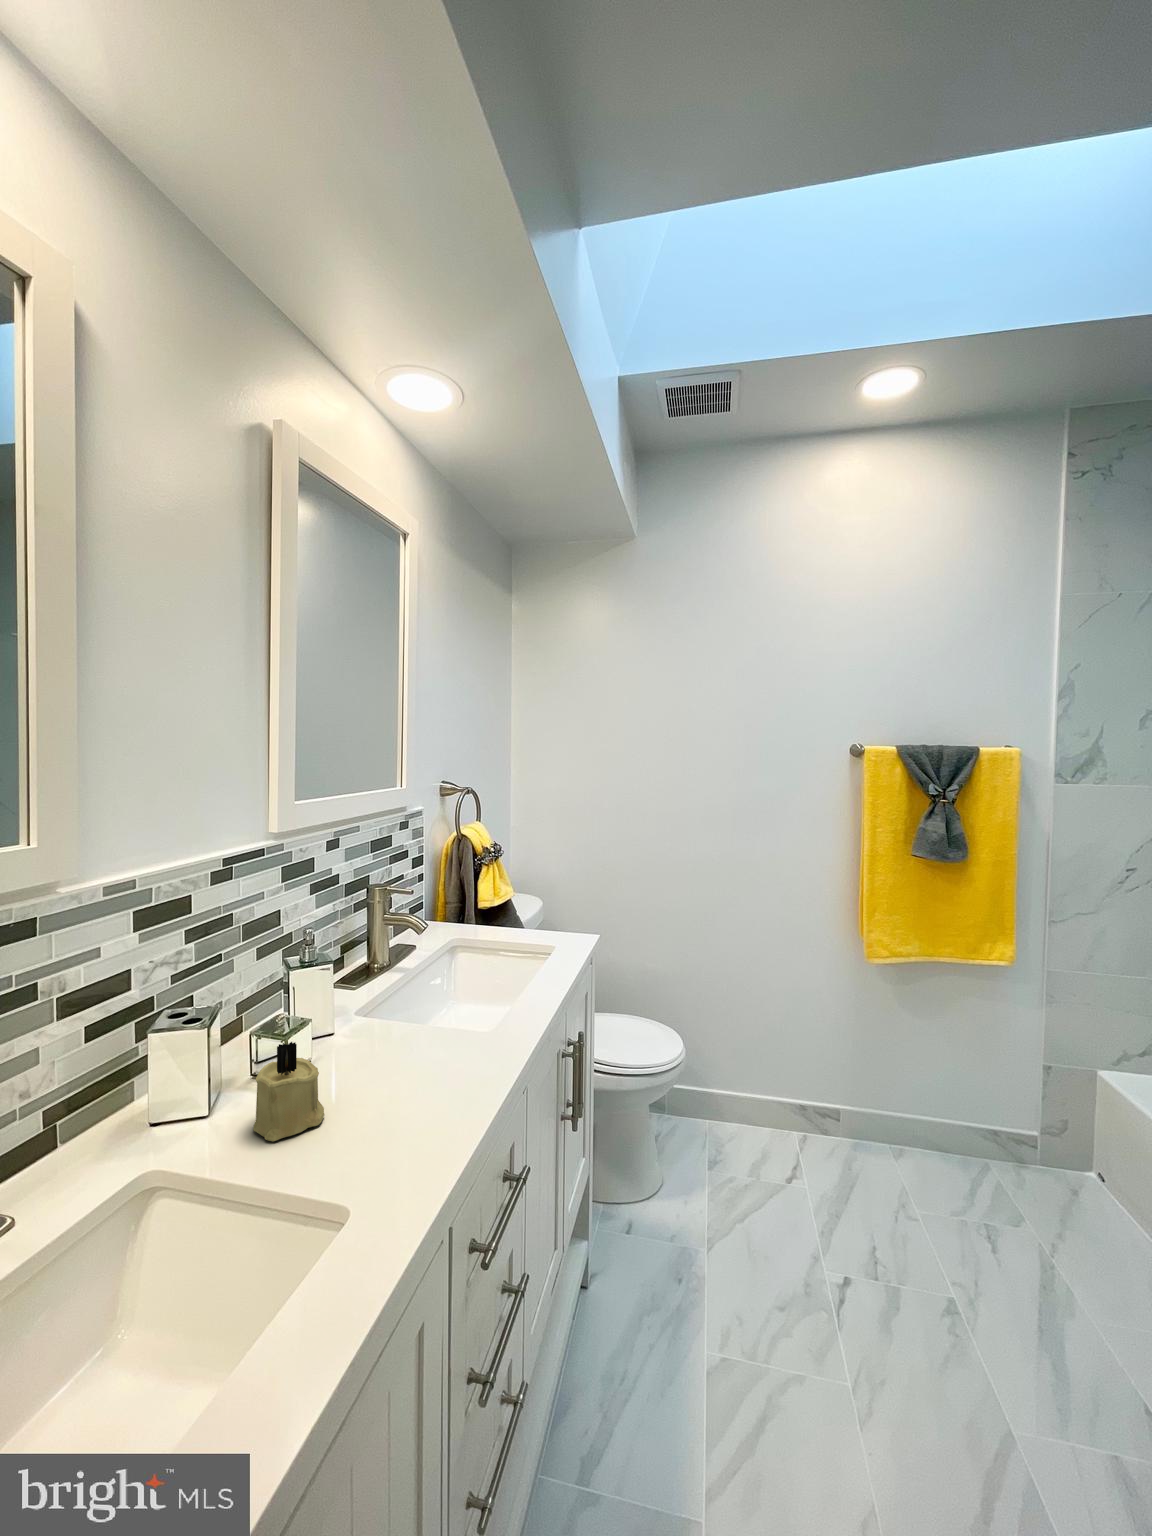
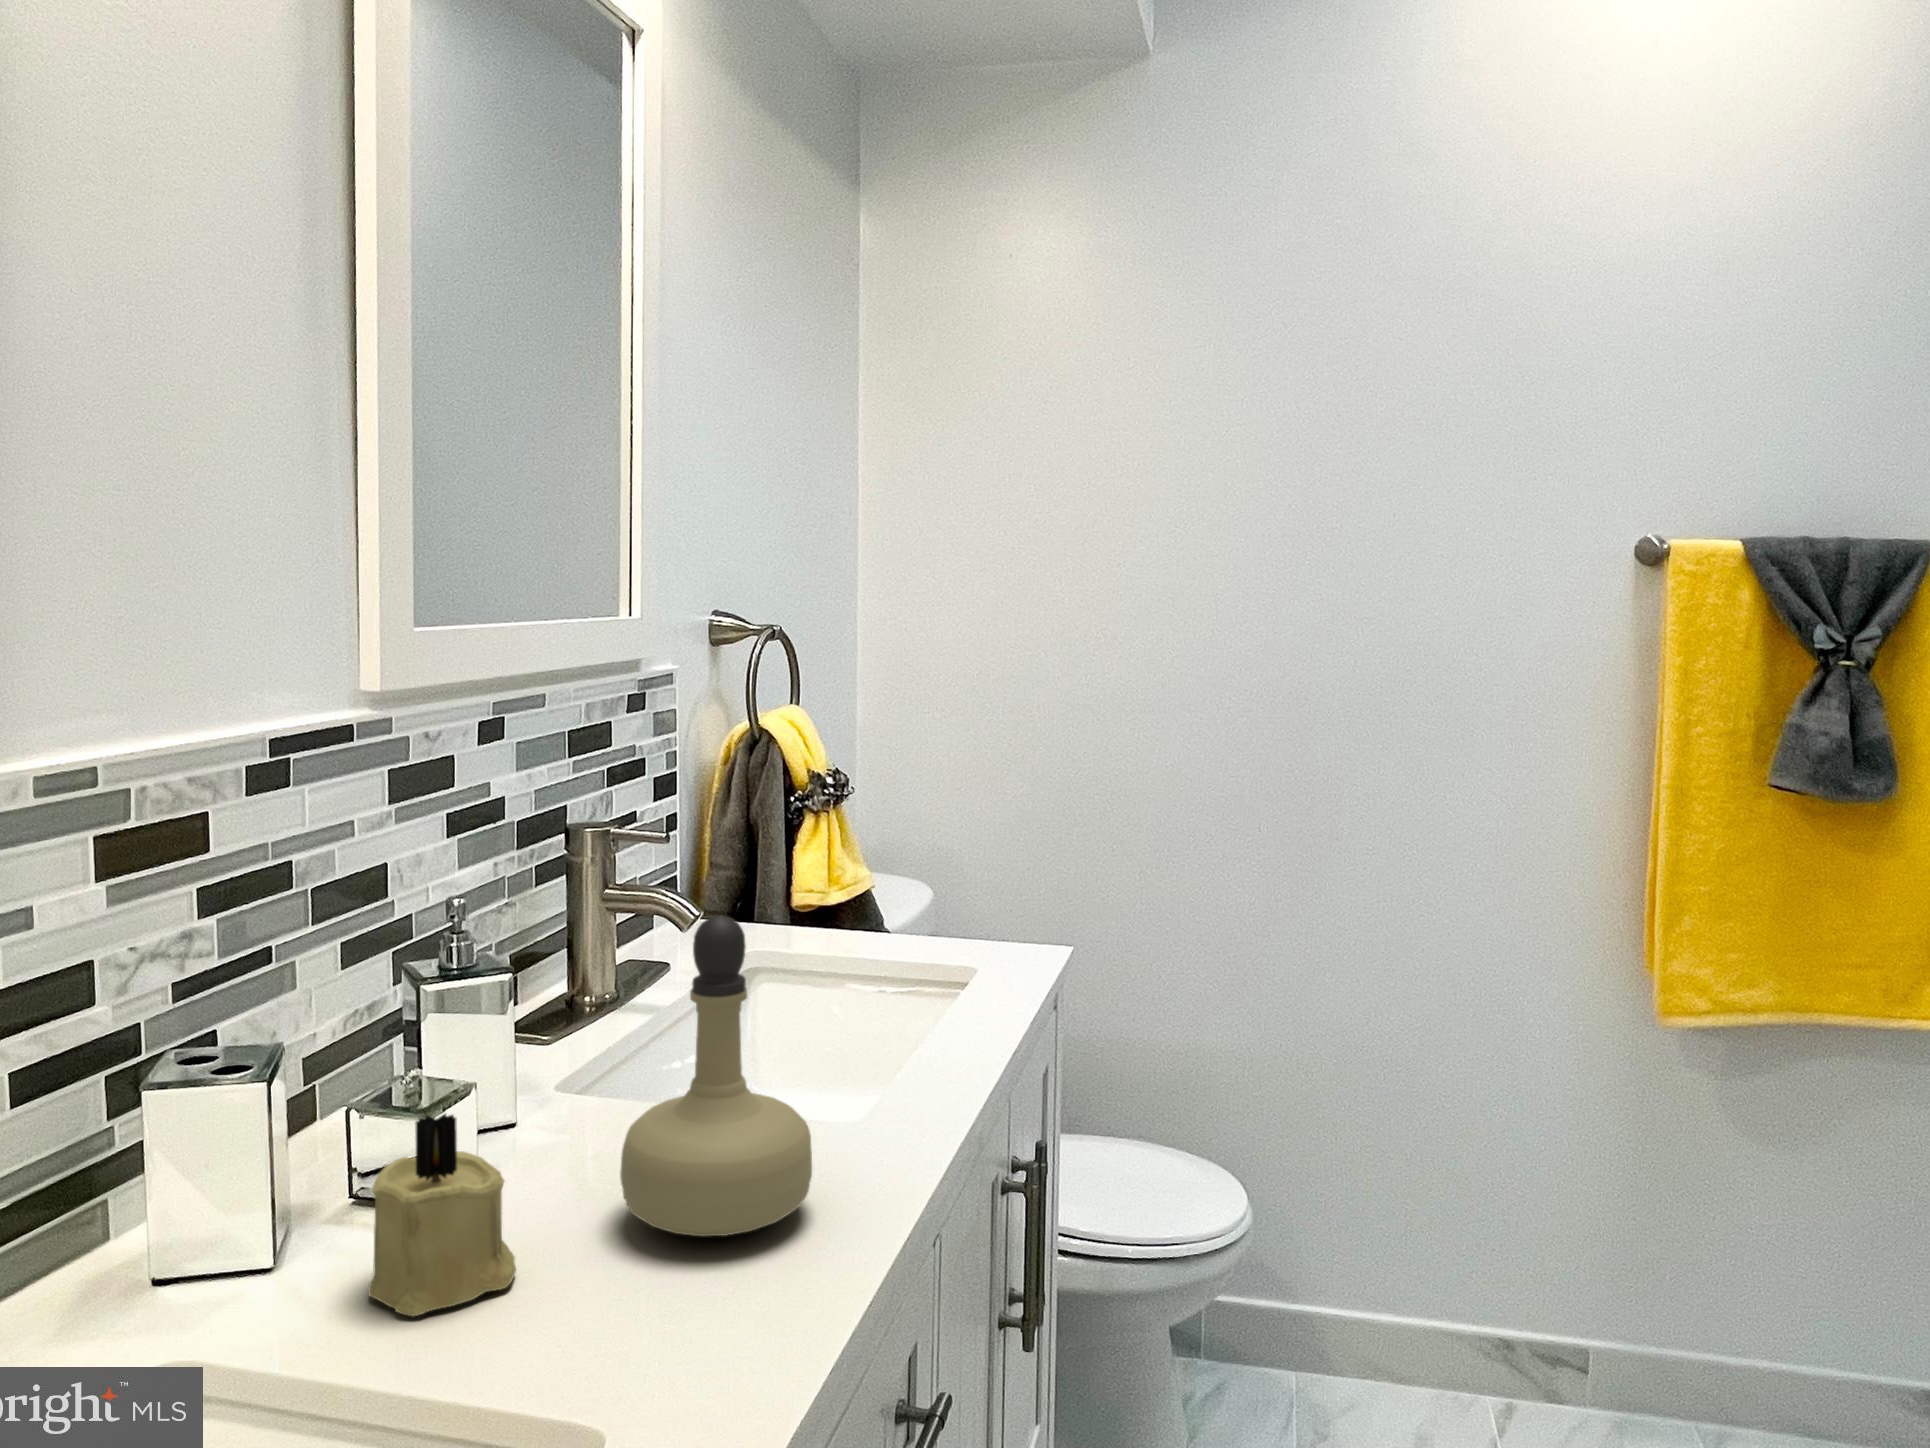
perfume bottle: none [377,943,466,1096] -> present [620,915,812,1236]

